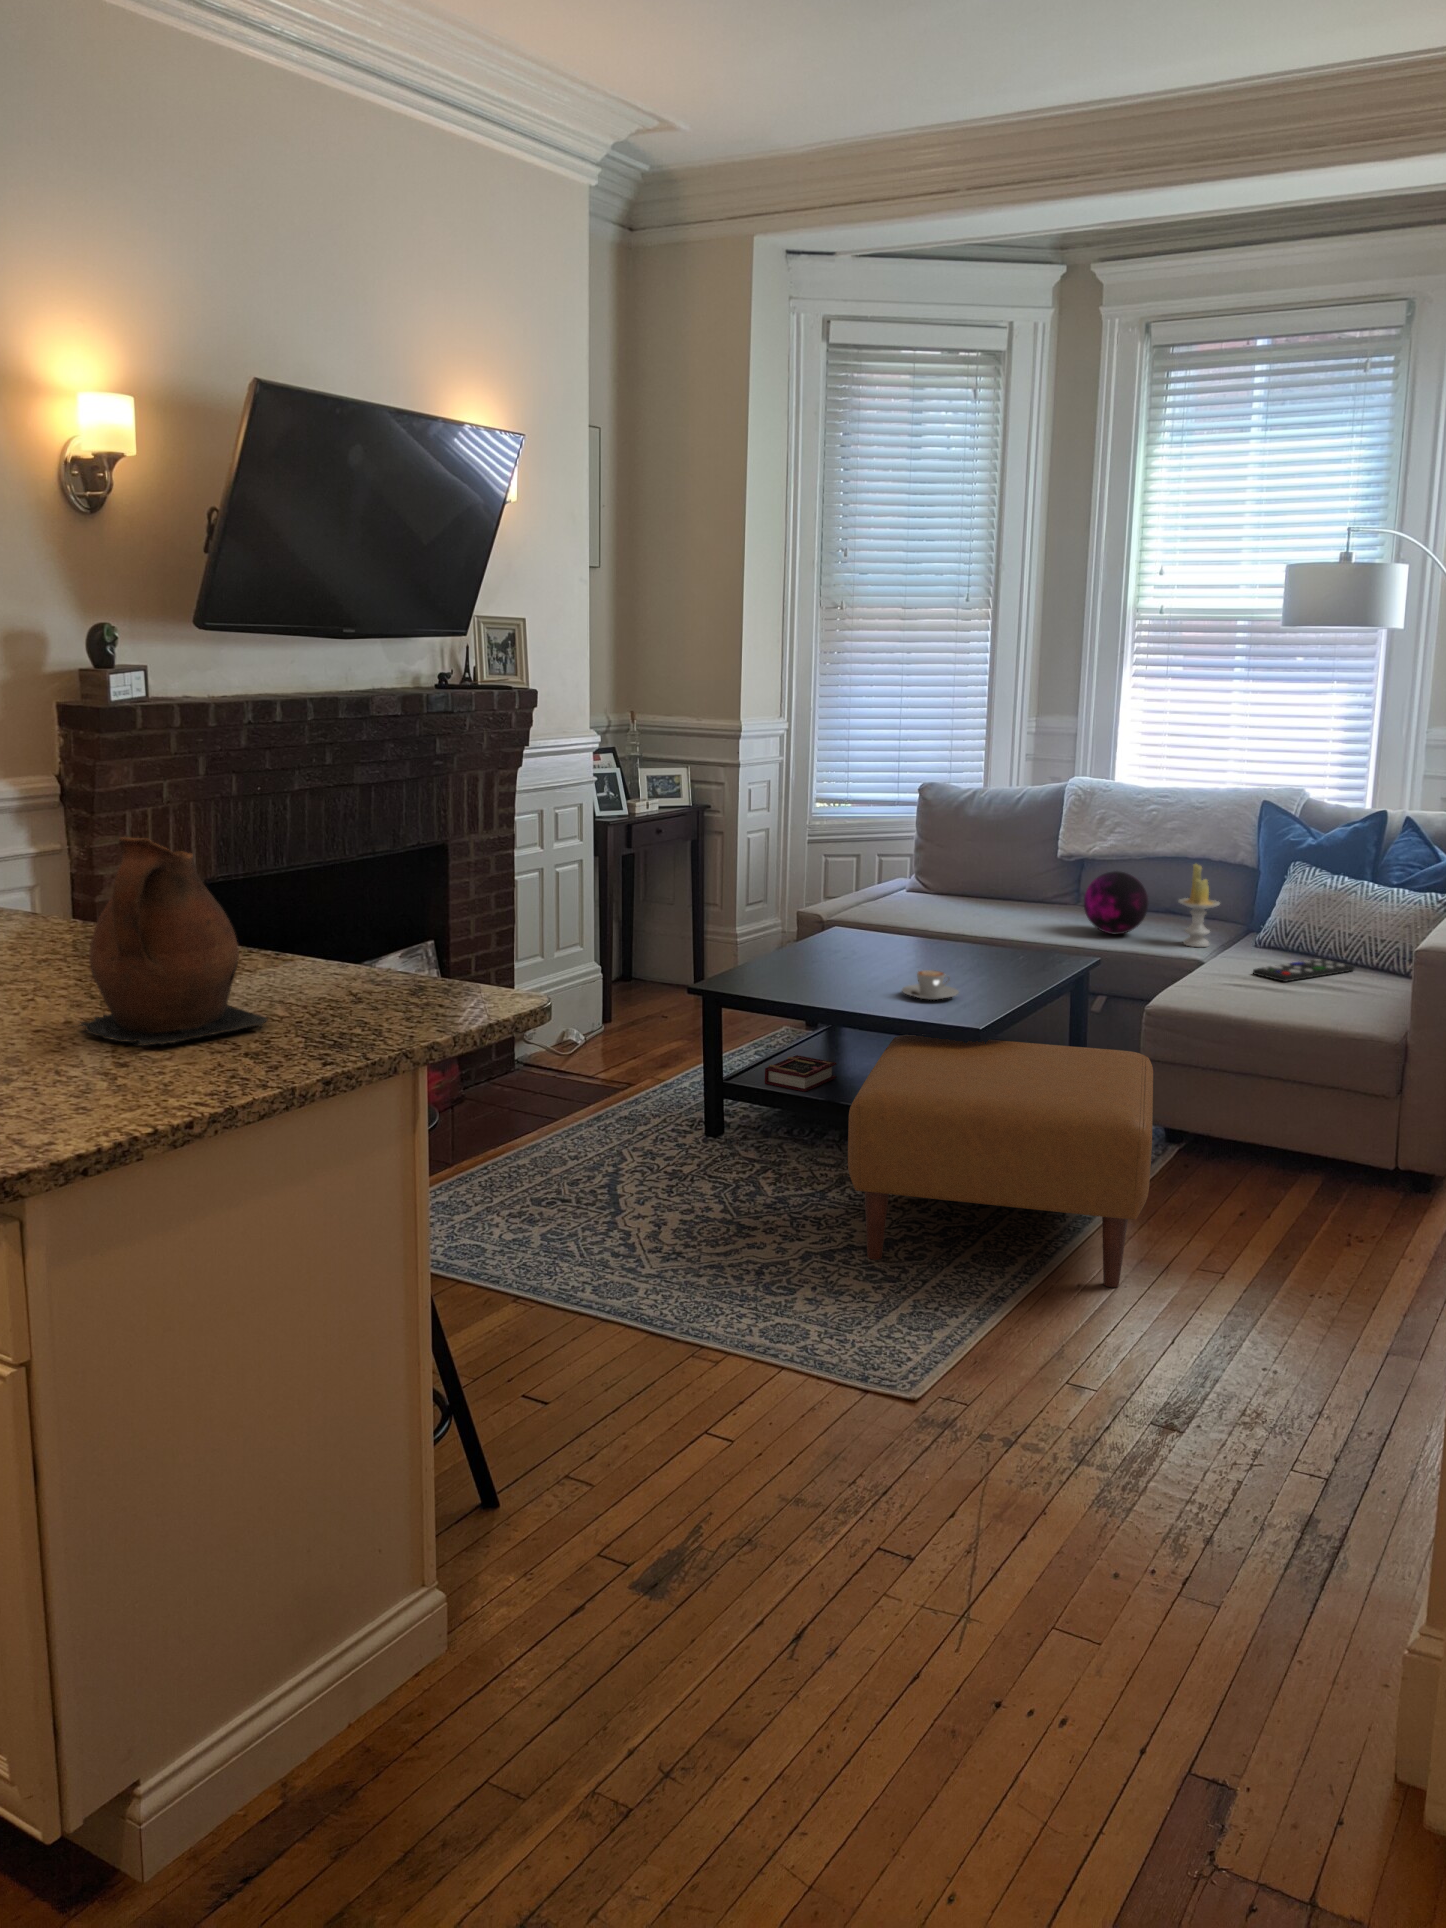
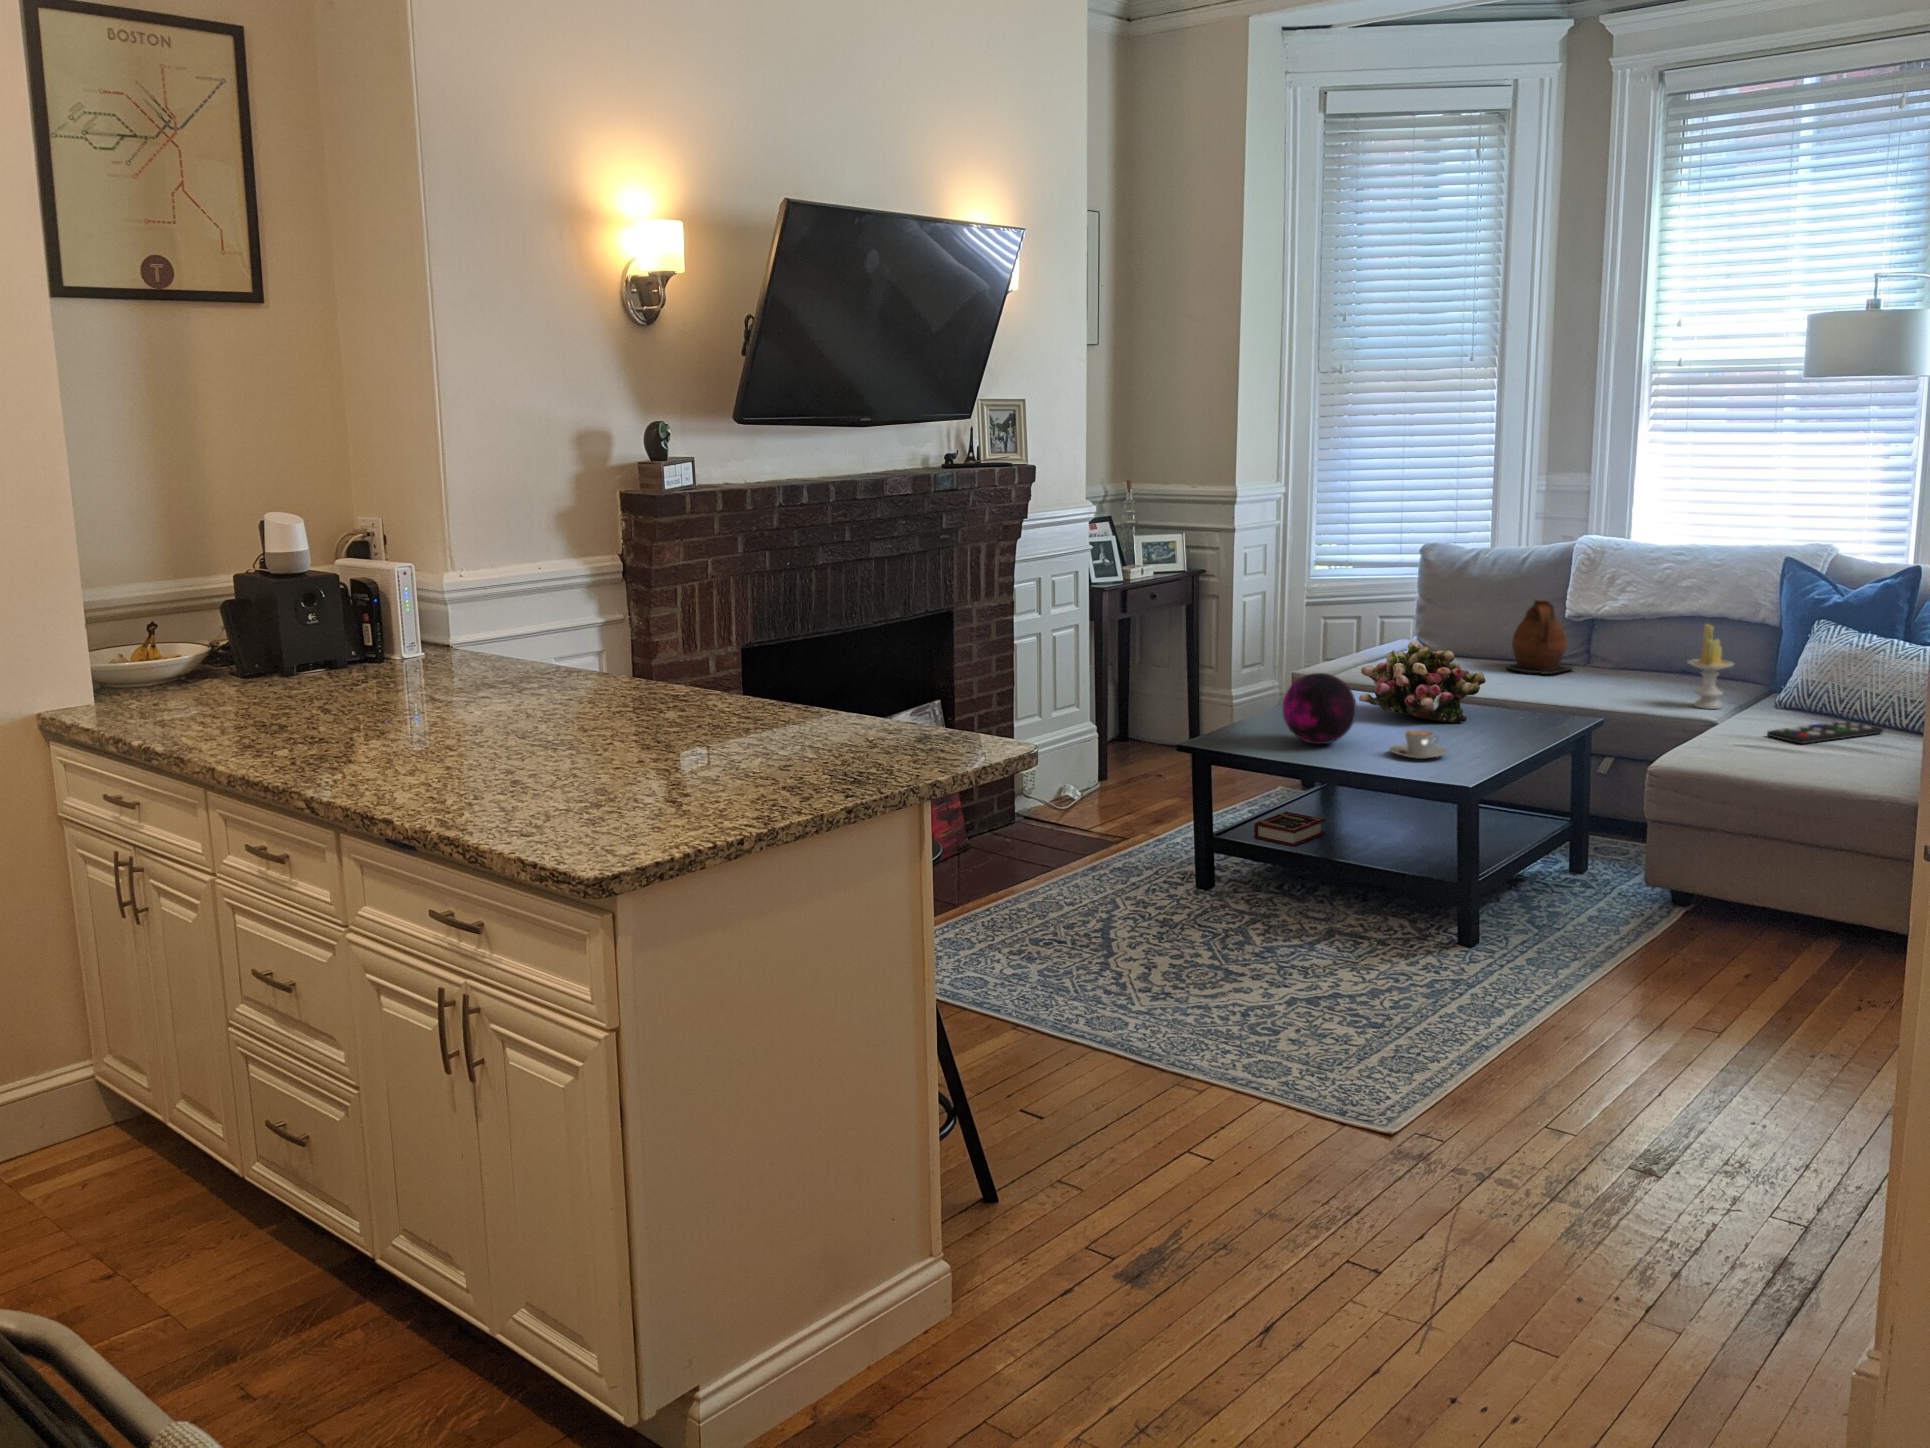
ceramic pitcher: present [78,837,267,1046] -> present [1507,600,1573,674]
decorative orb: present [1084,871,1148,934] -> present [1283,673,1356,744]
flower arrangement: none [868,878,992,962] -> present [1359,641,1486,722]
ottoman: present [848,1034,1153,1287] -> none [1331,792,1648,1041]

